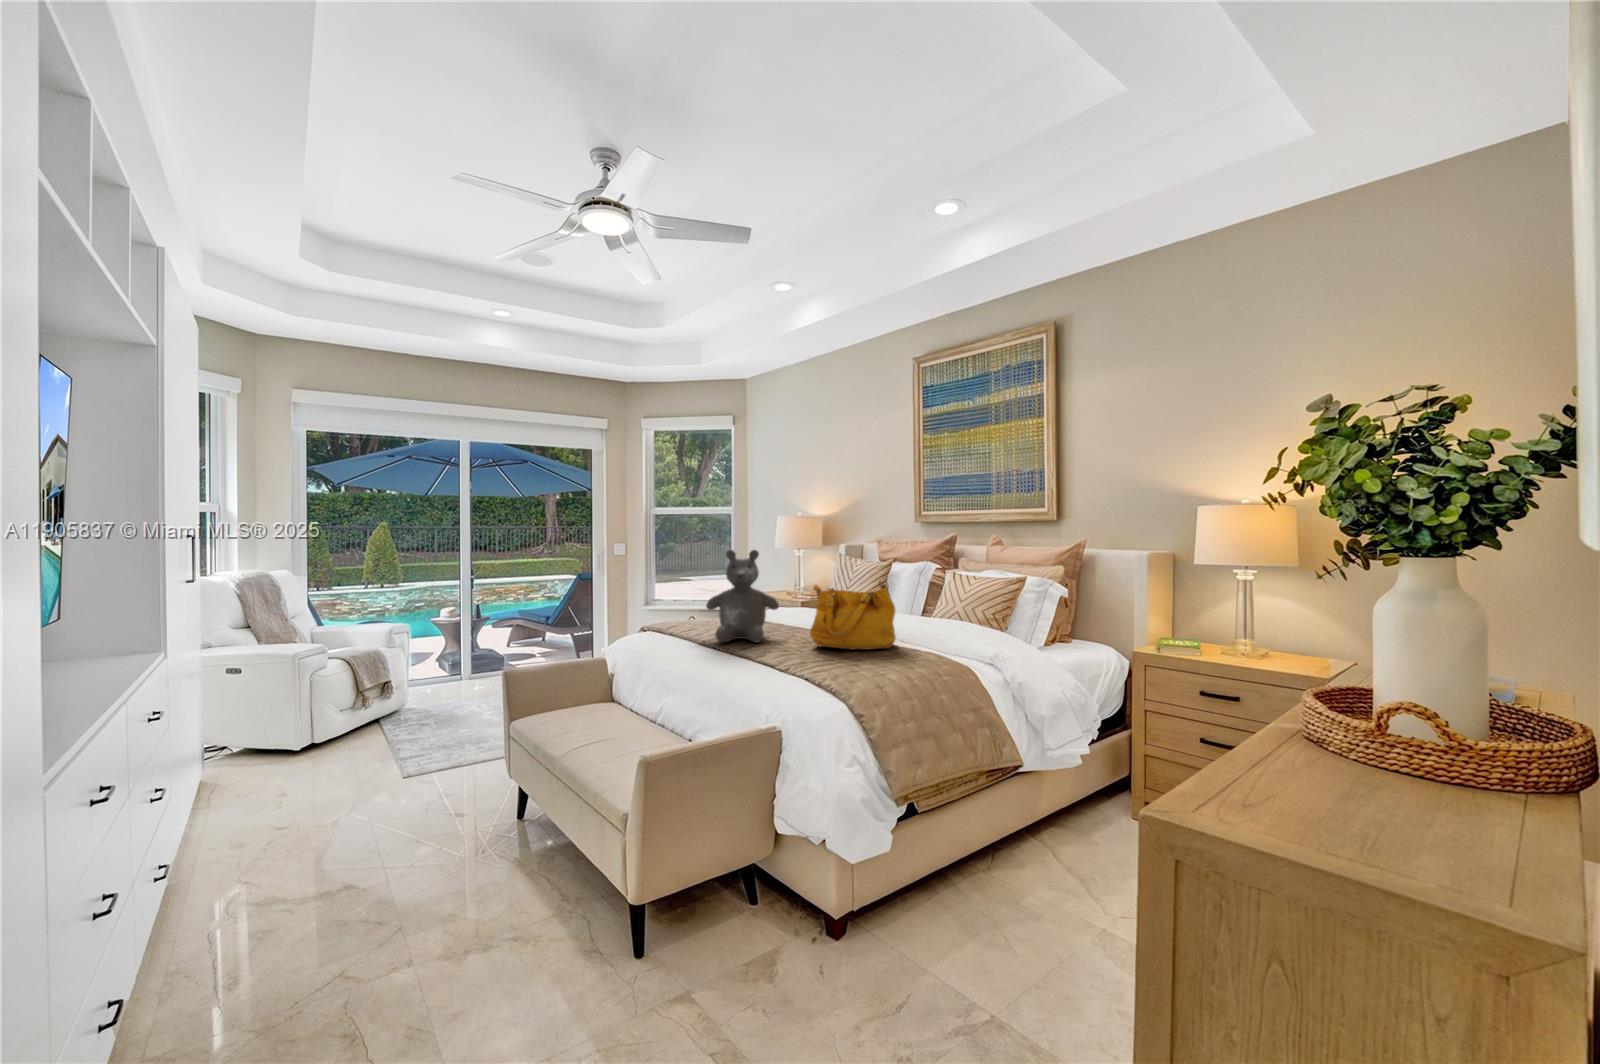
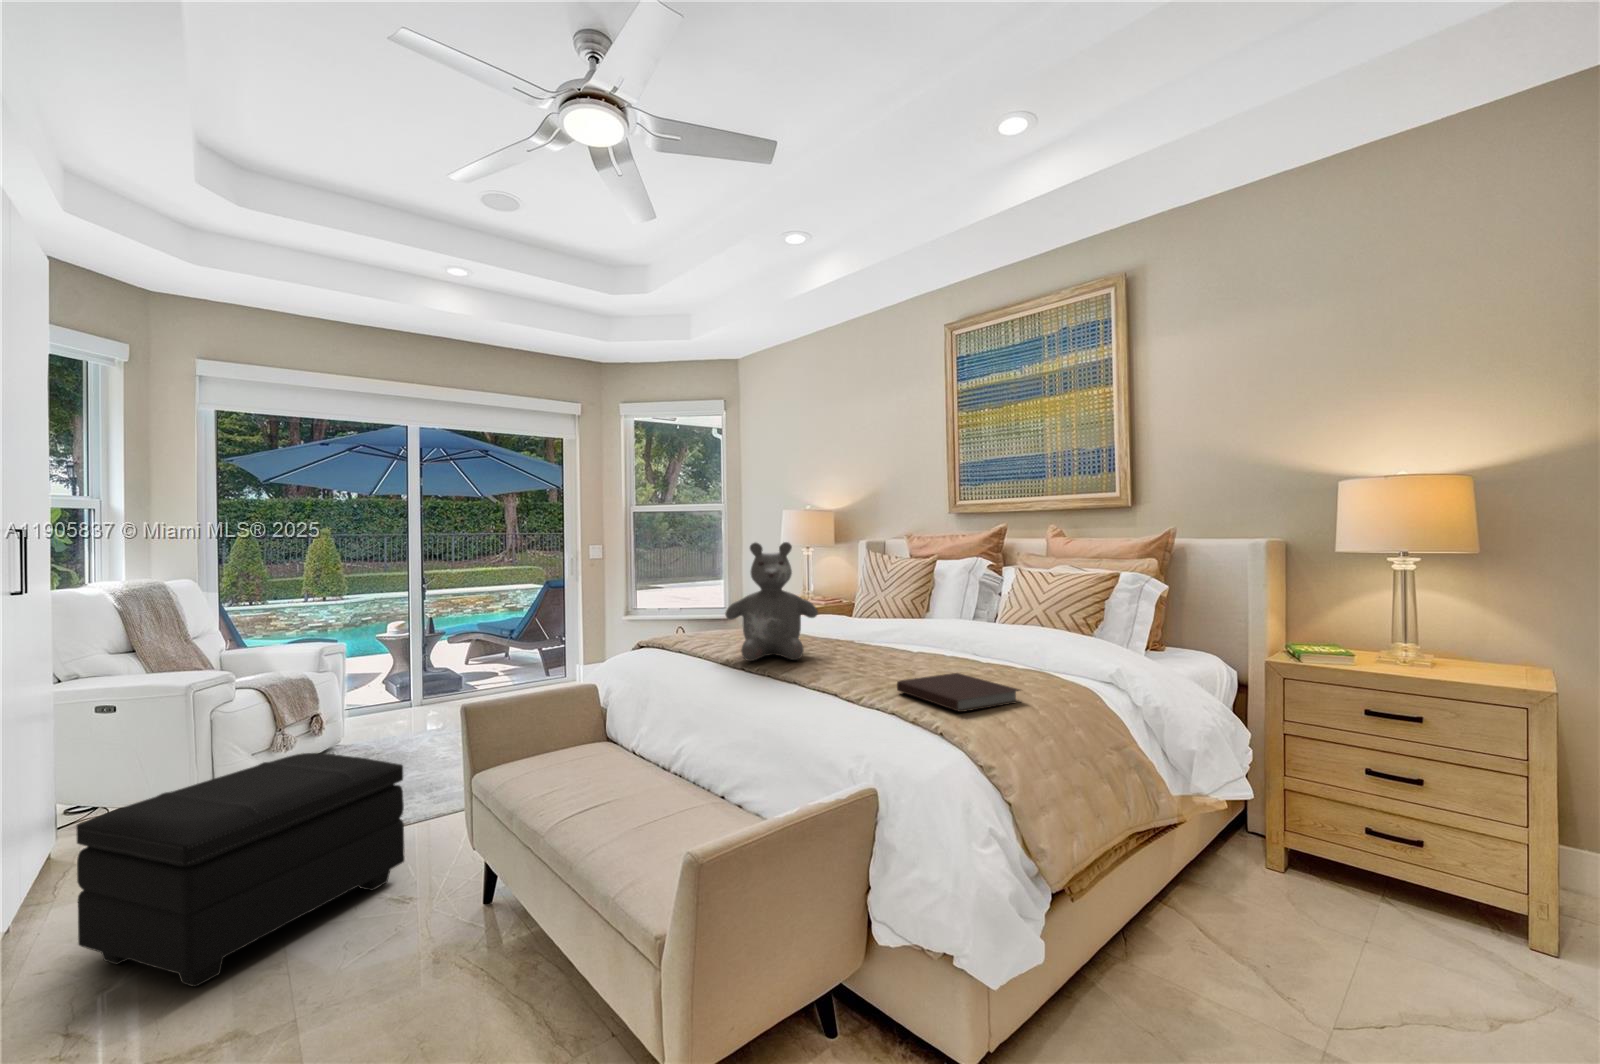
handbag: present [810,582,896,650] -> none [868,578,980,667]
notebook: none [817,653,902,679] -> present [897,673,1020,712]
footstool: none [239,706,461,860] -> present [76,753,405,987]

